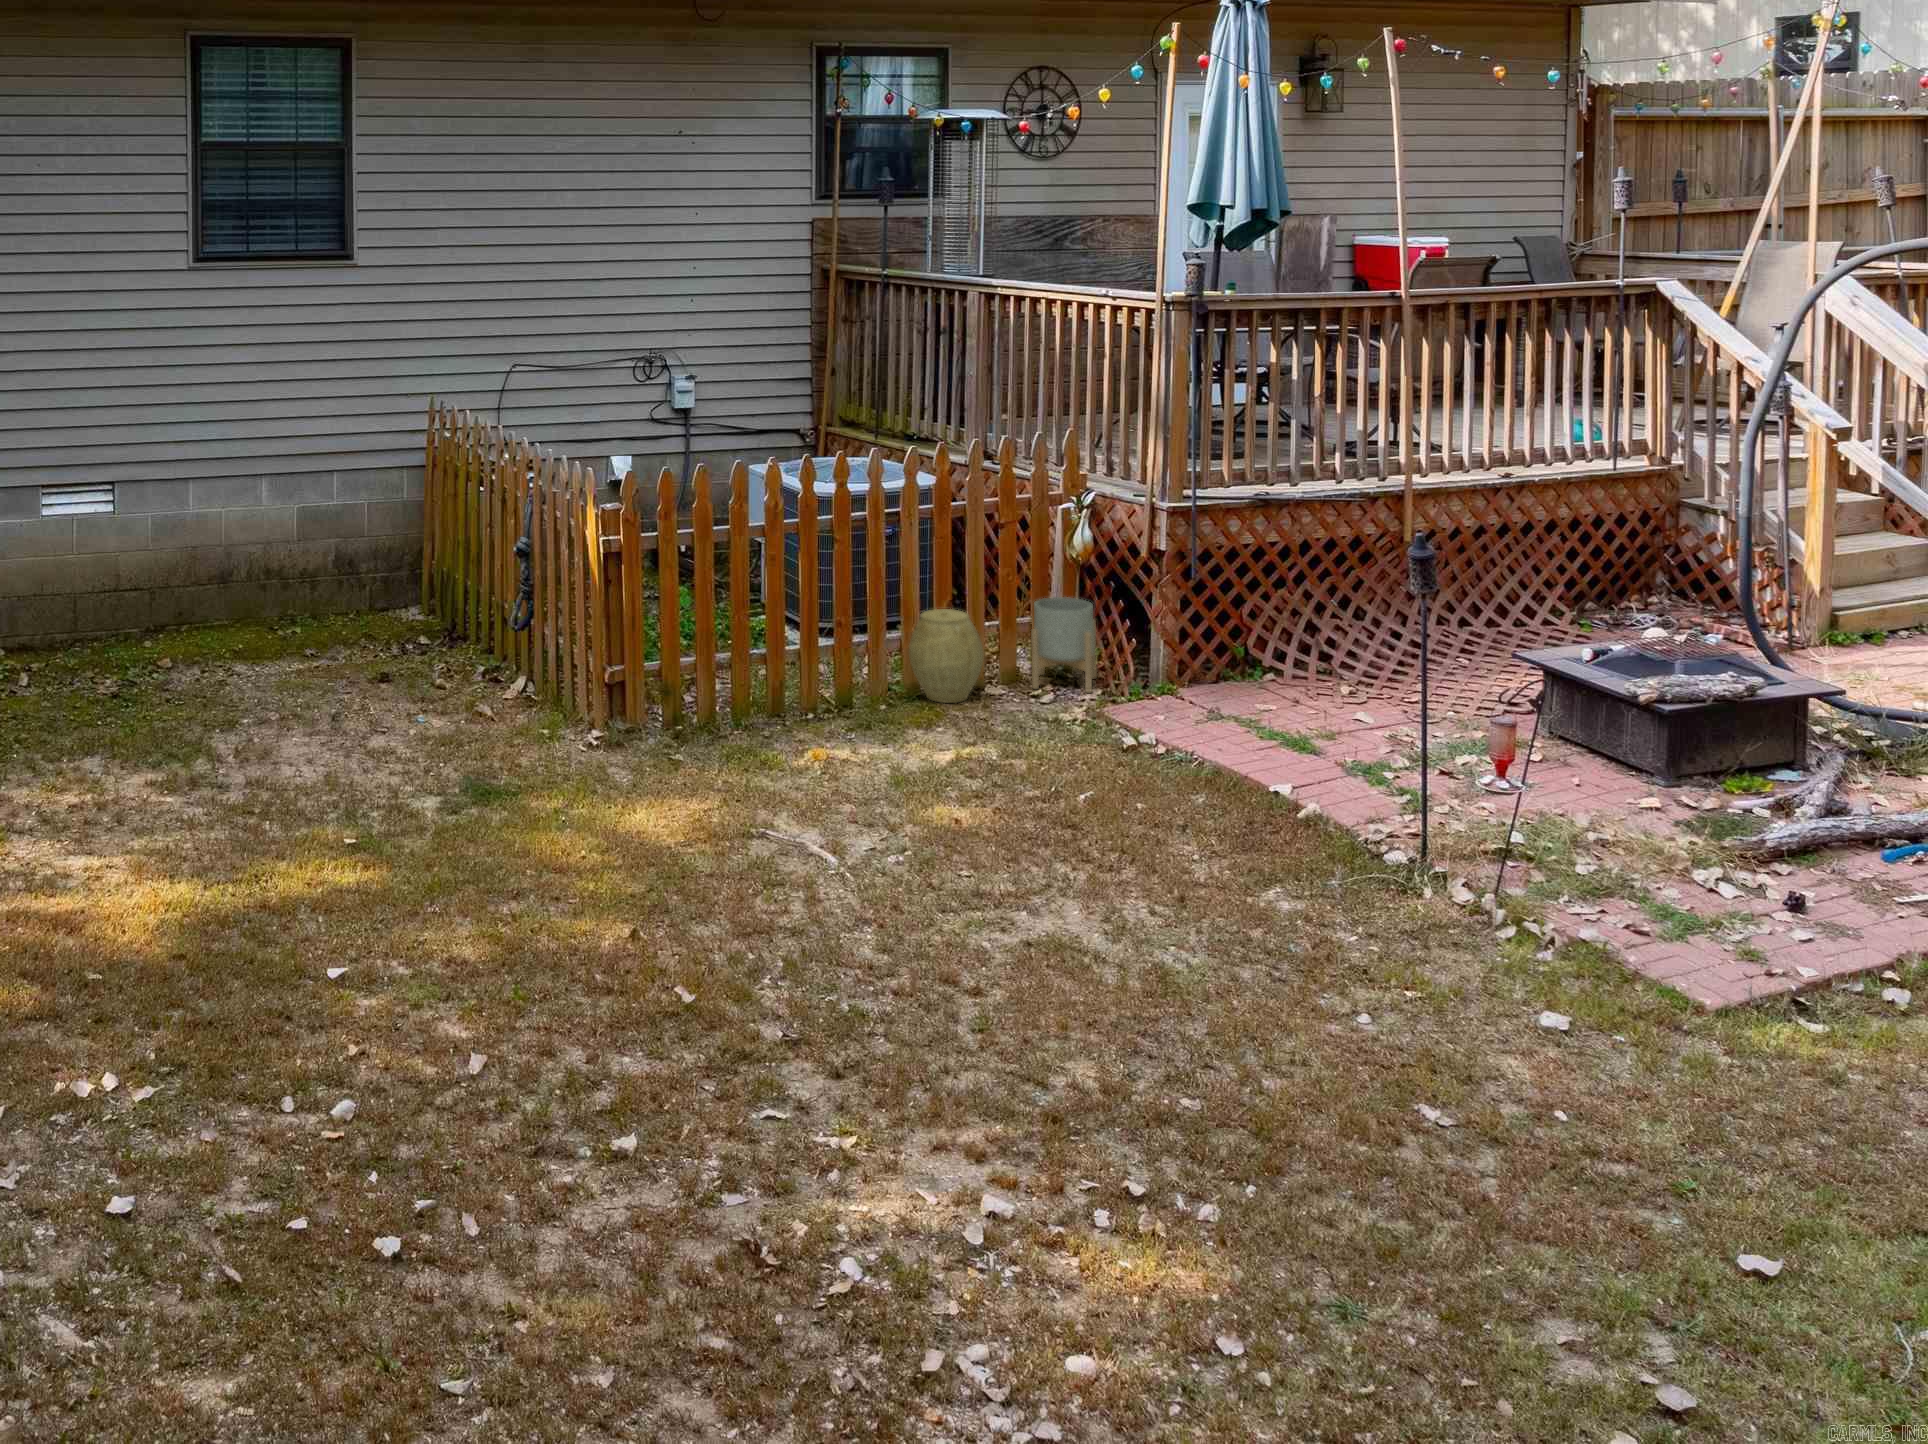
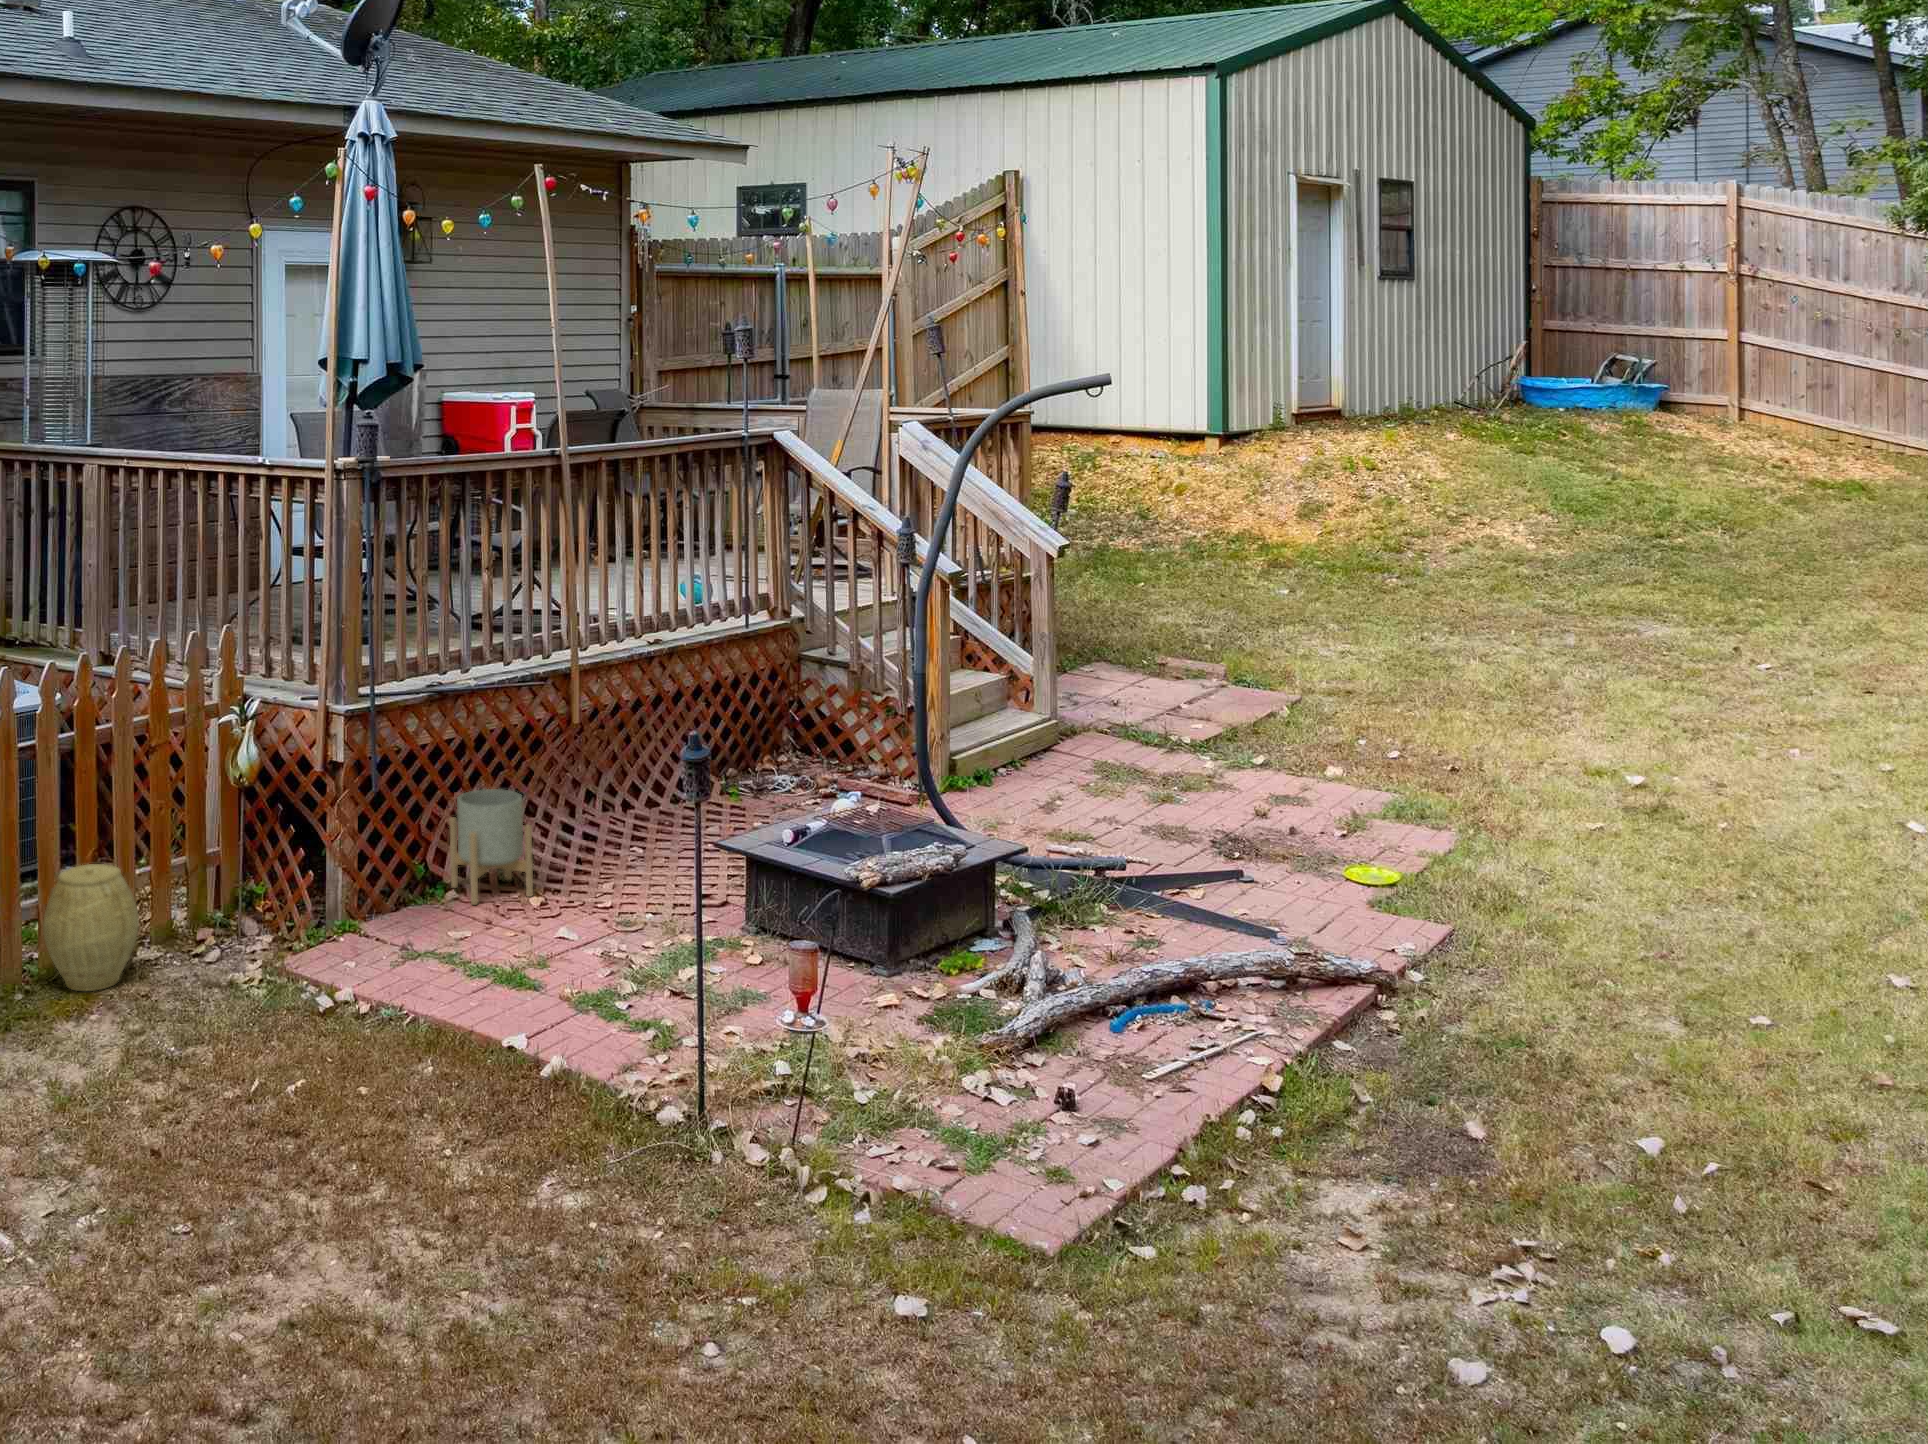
planter: present [1031,597,1097,693] -> present [449,789,533,905]

